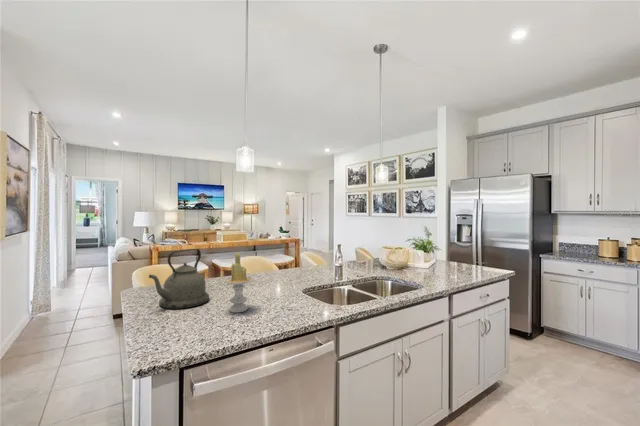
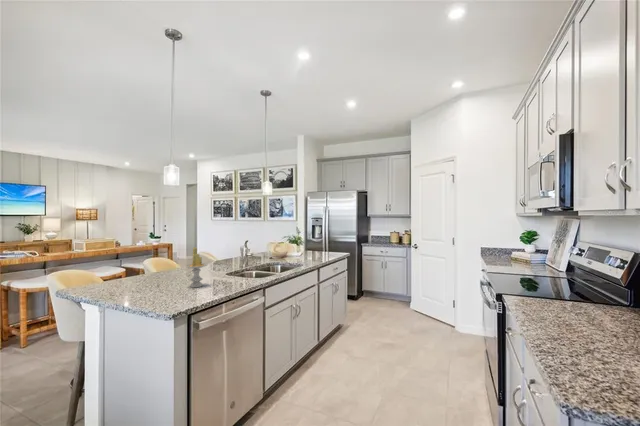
kettle: present [149,249,209,309] -> none [125,247,165,292]

